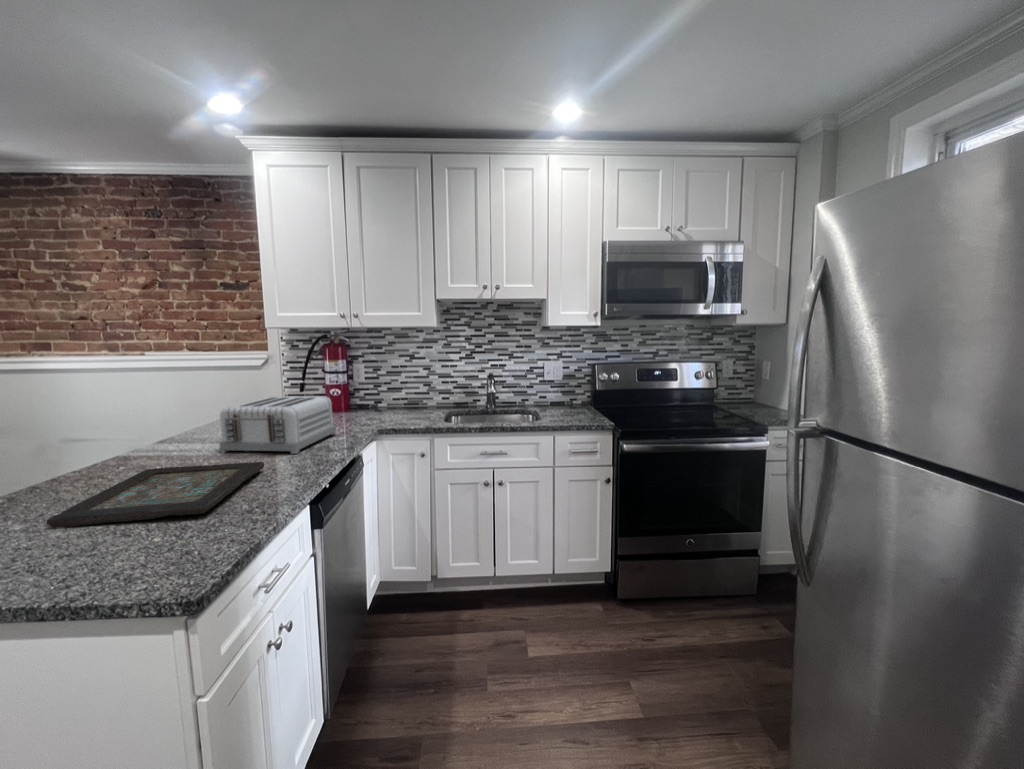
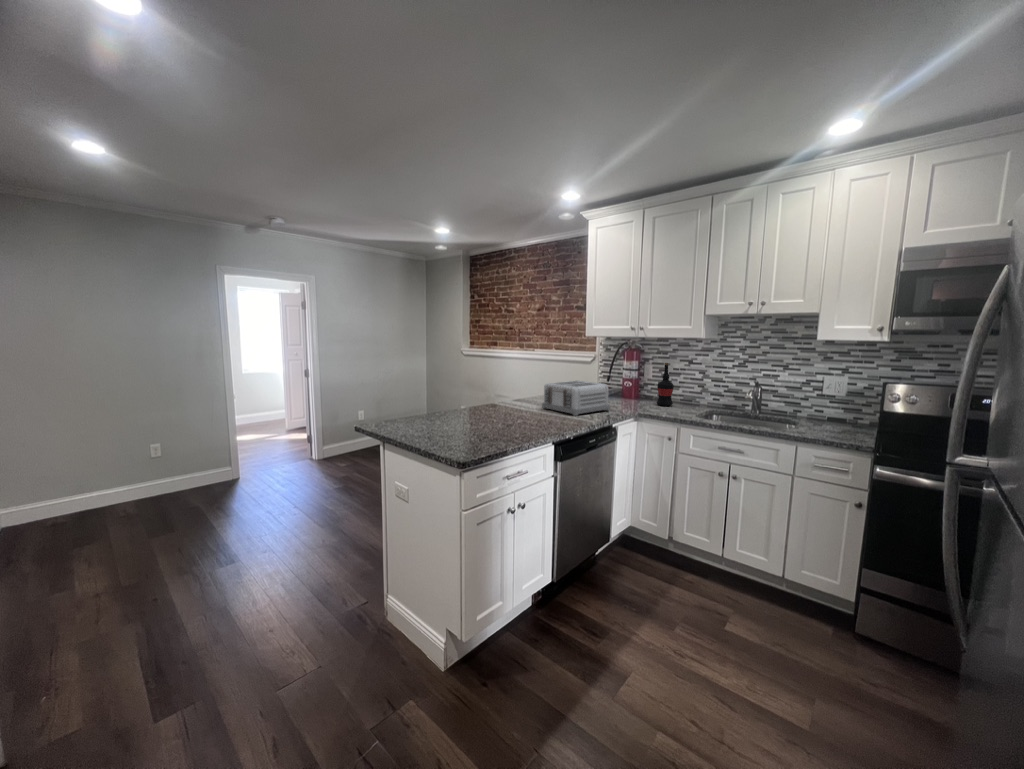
wine bottle: none [381,360,402,414] -> present [657,363,674,406]
decorative tray: present [47,462,264,527] -> none [463,409,552,430]

